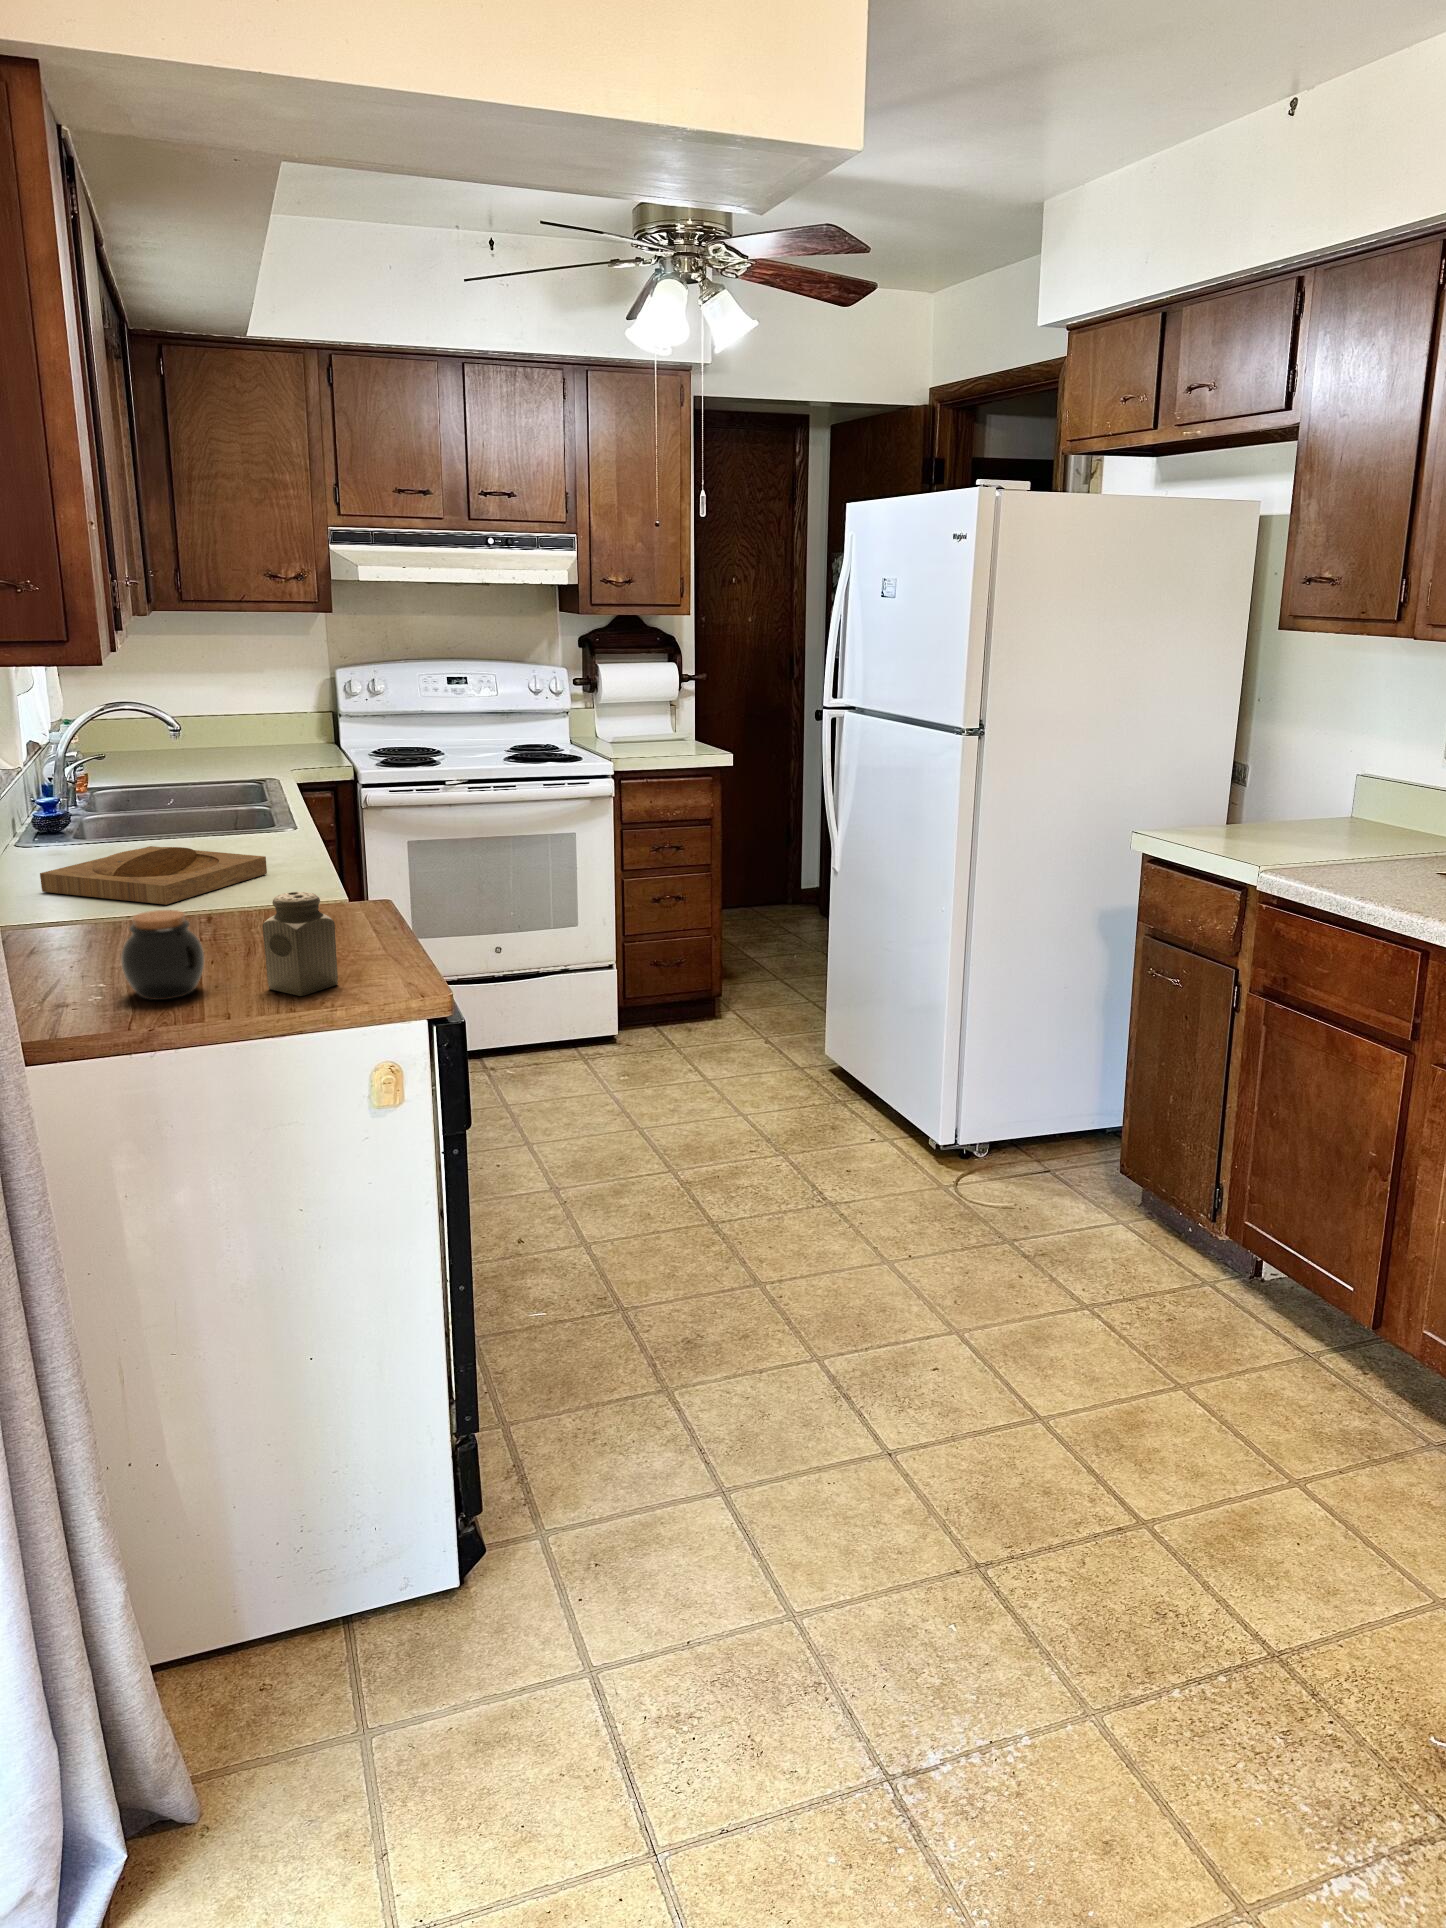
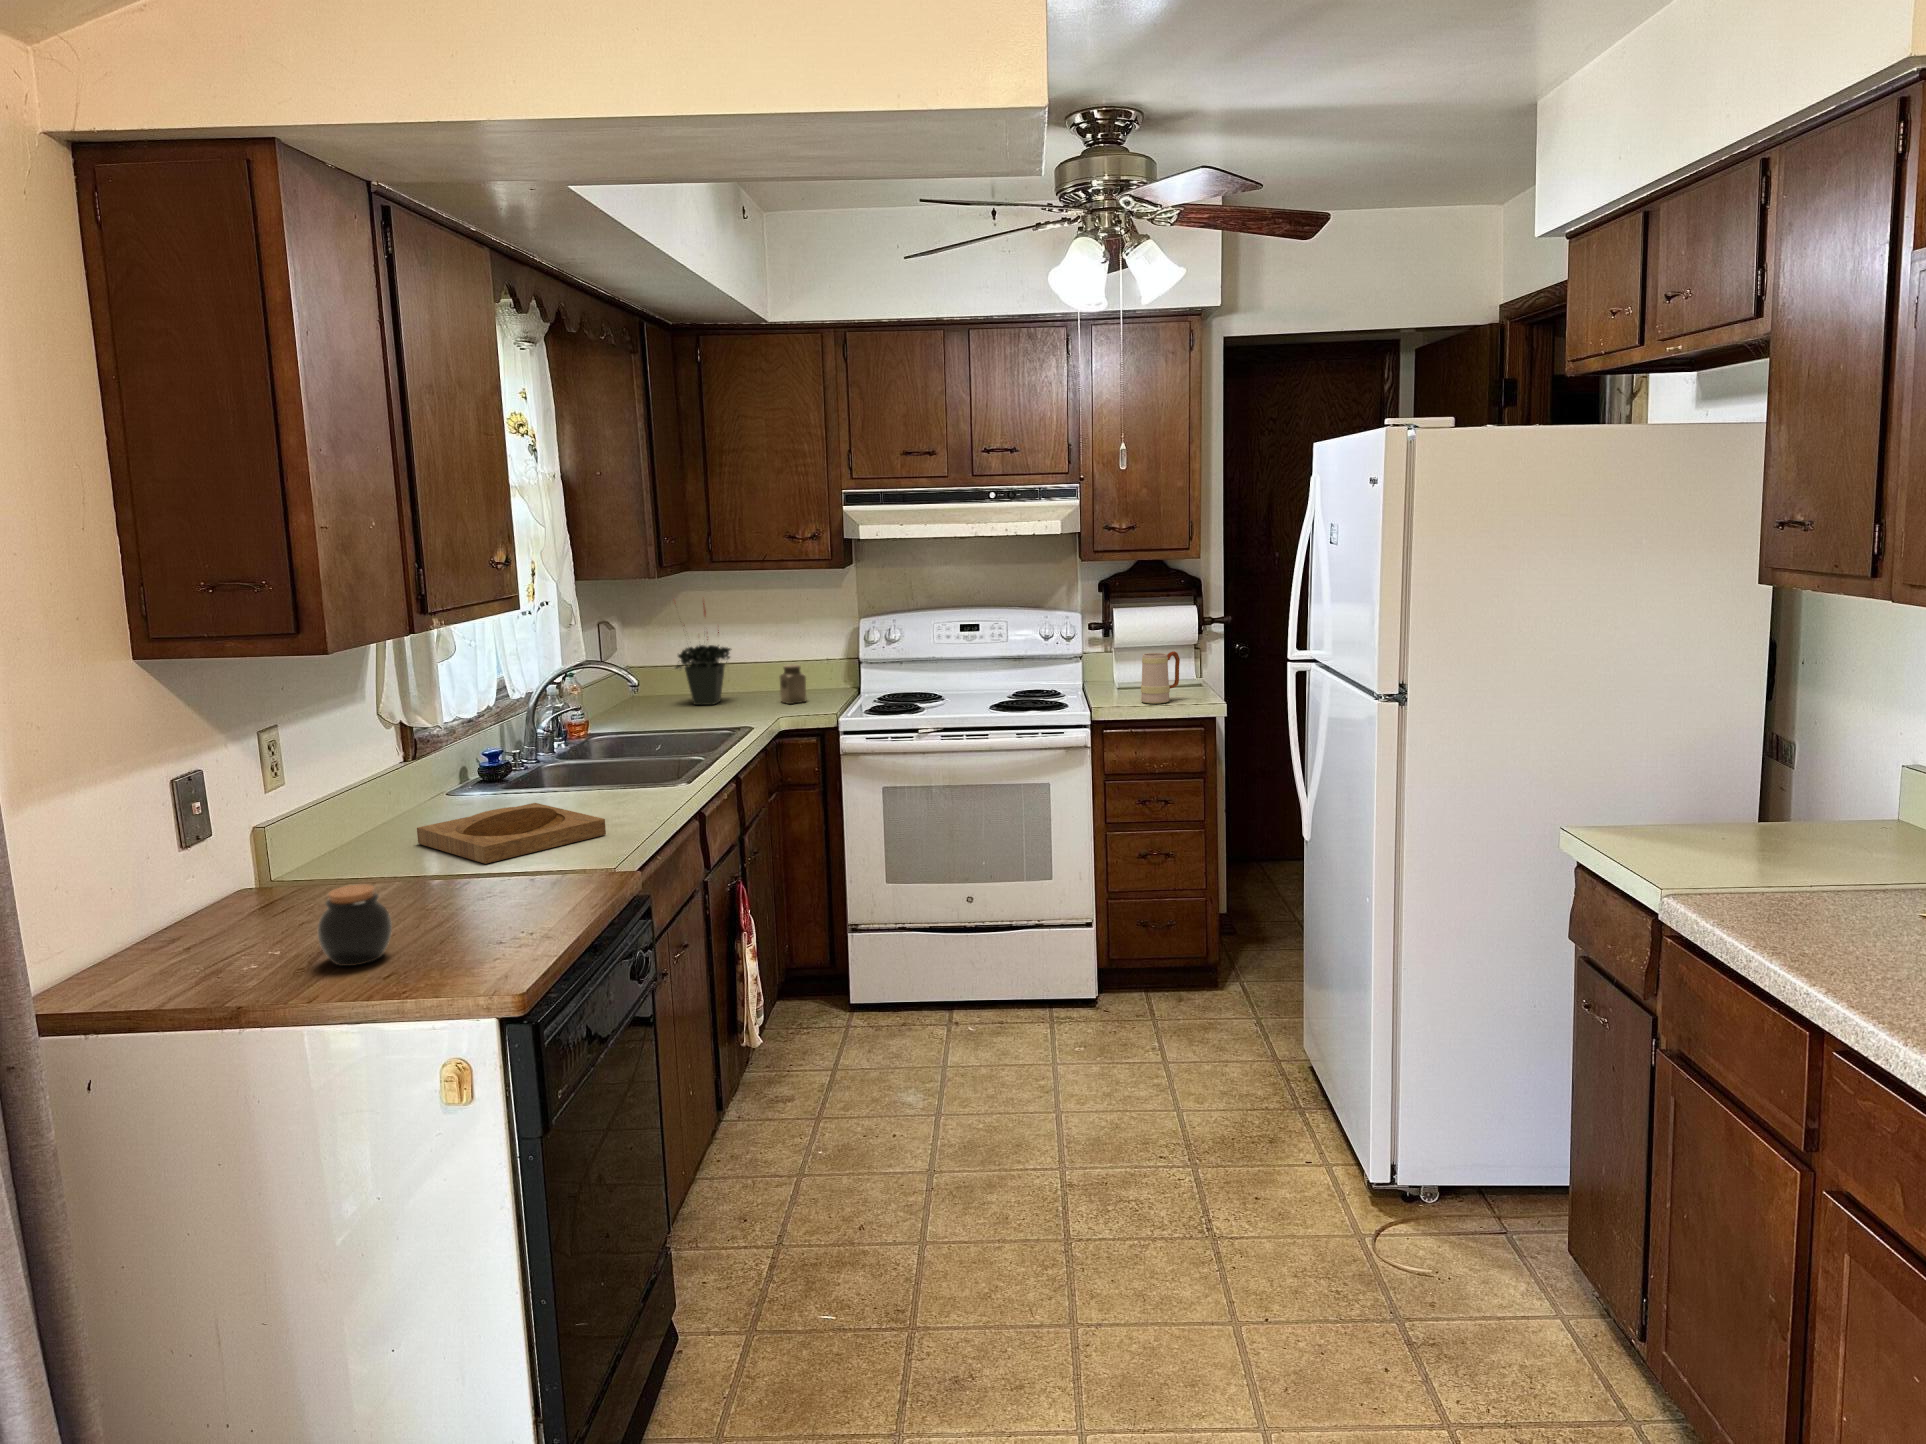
potted plant: none [131,638,203,761] -> present [676,603,730,705]
mug: none [646,705,681,754] -> present [1141,651,1180,703]
salt shaker: present [263,892,338,996] -> present [780,664,807,704]

